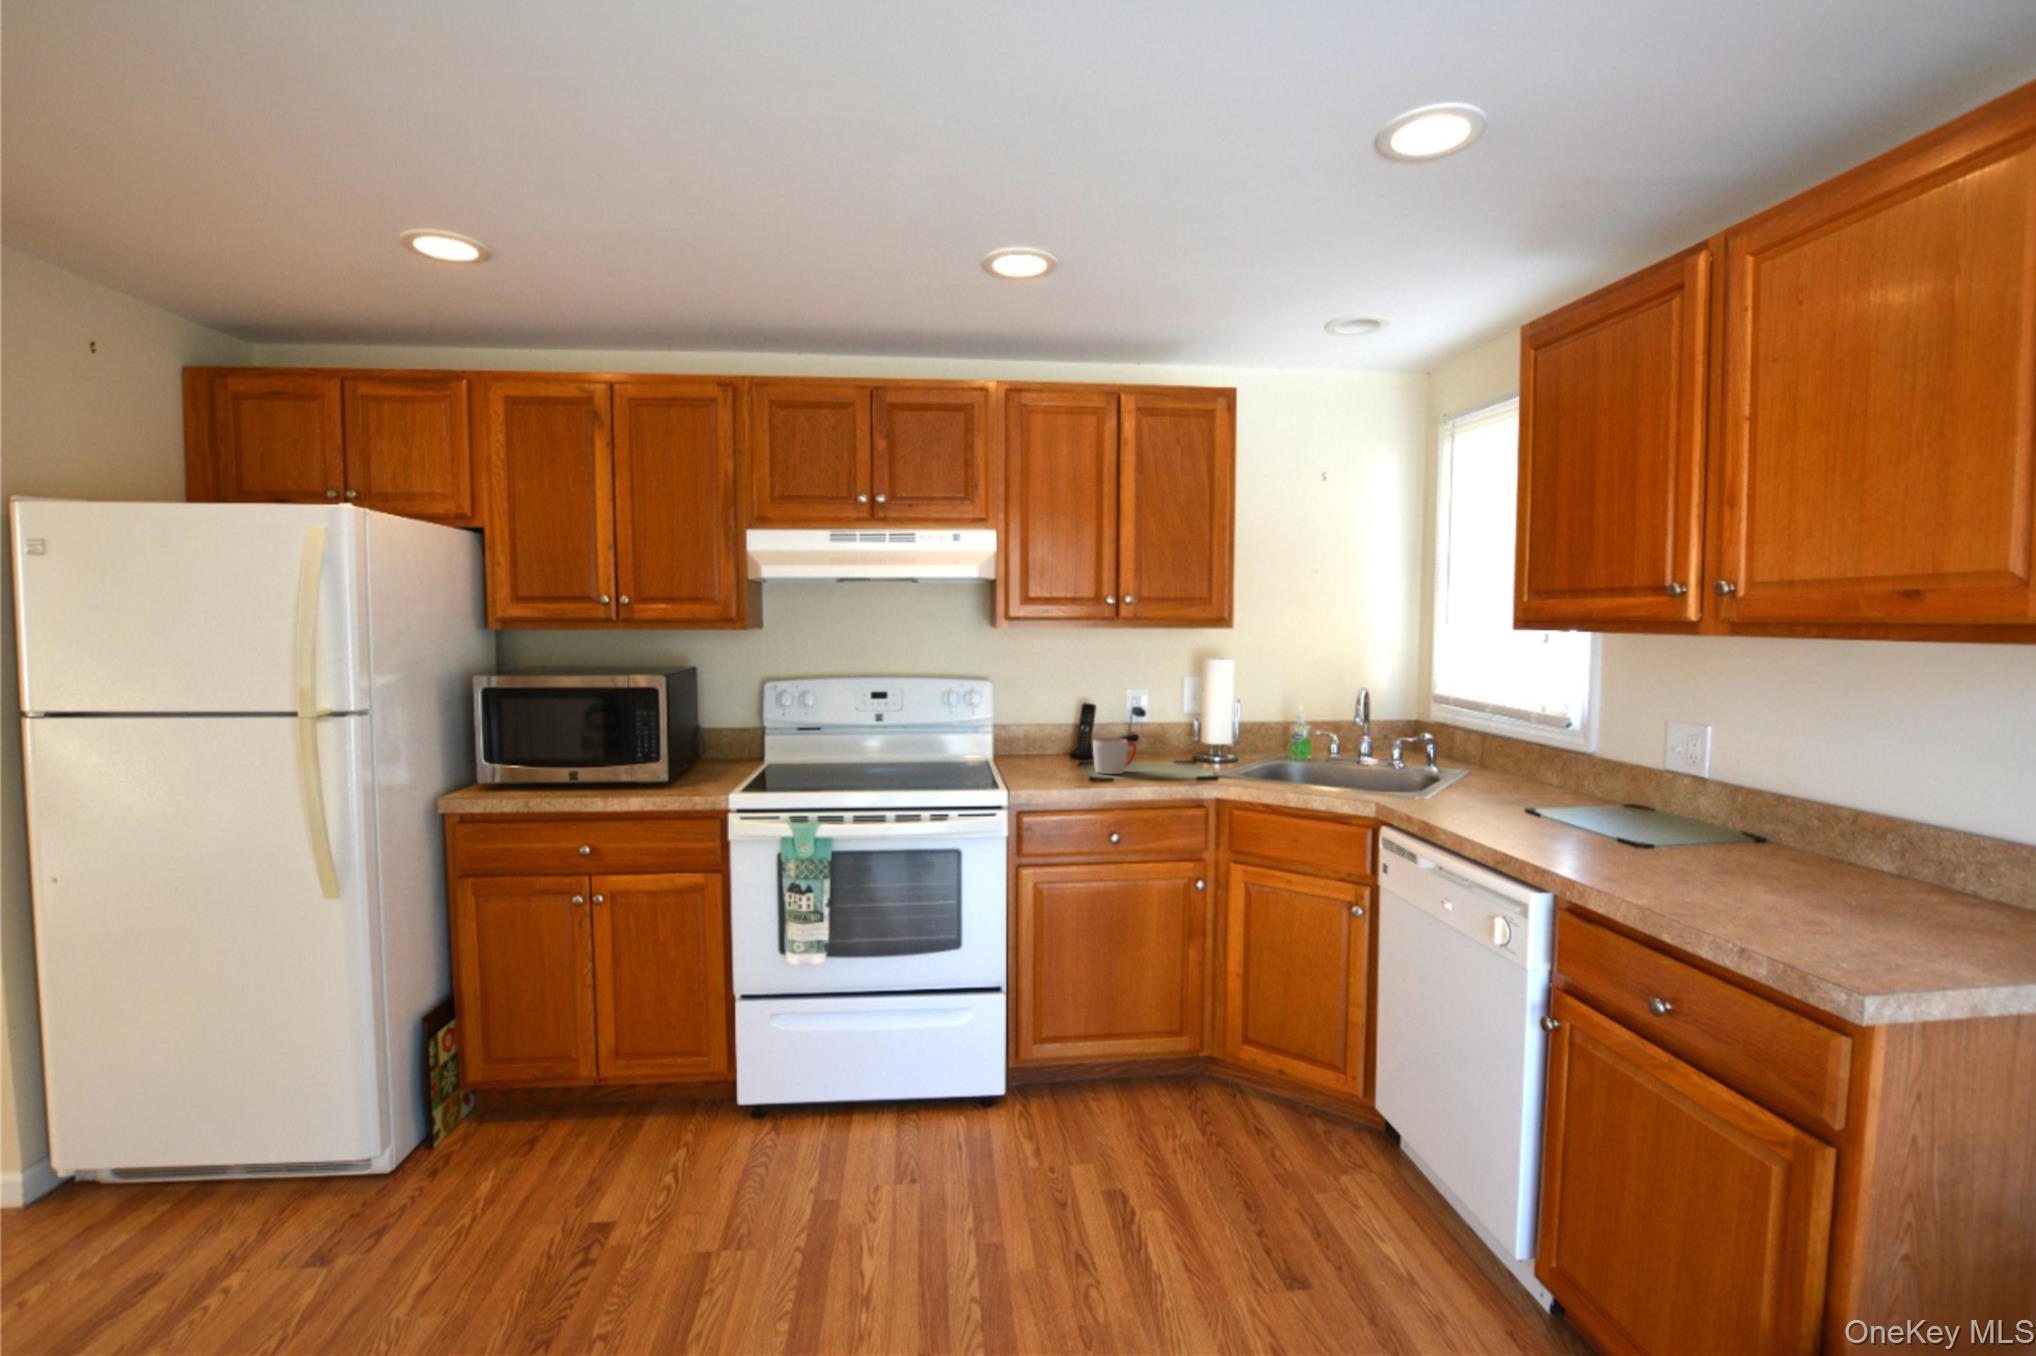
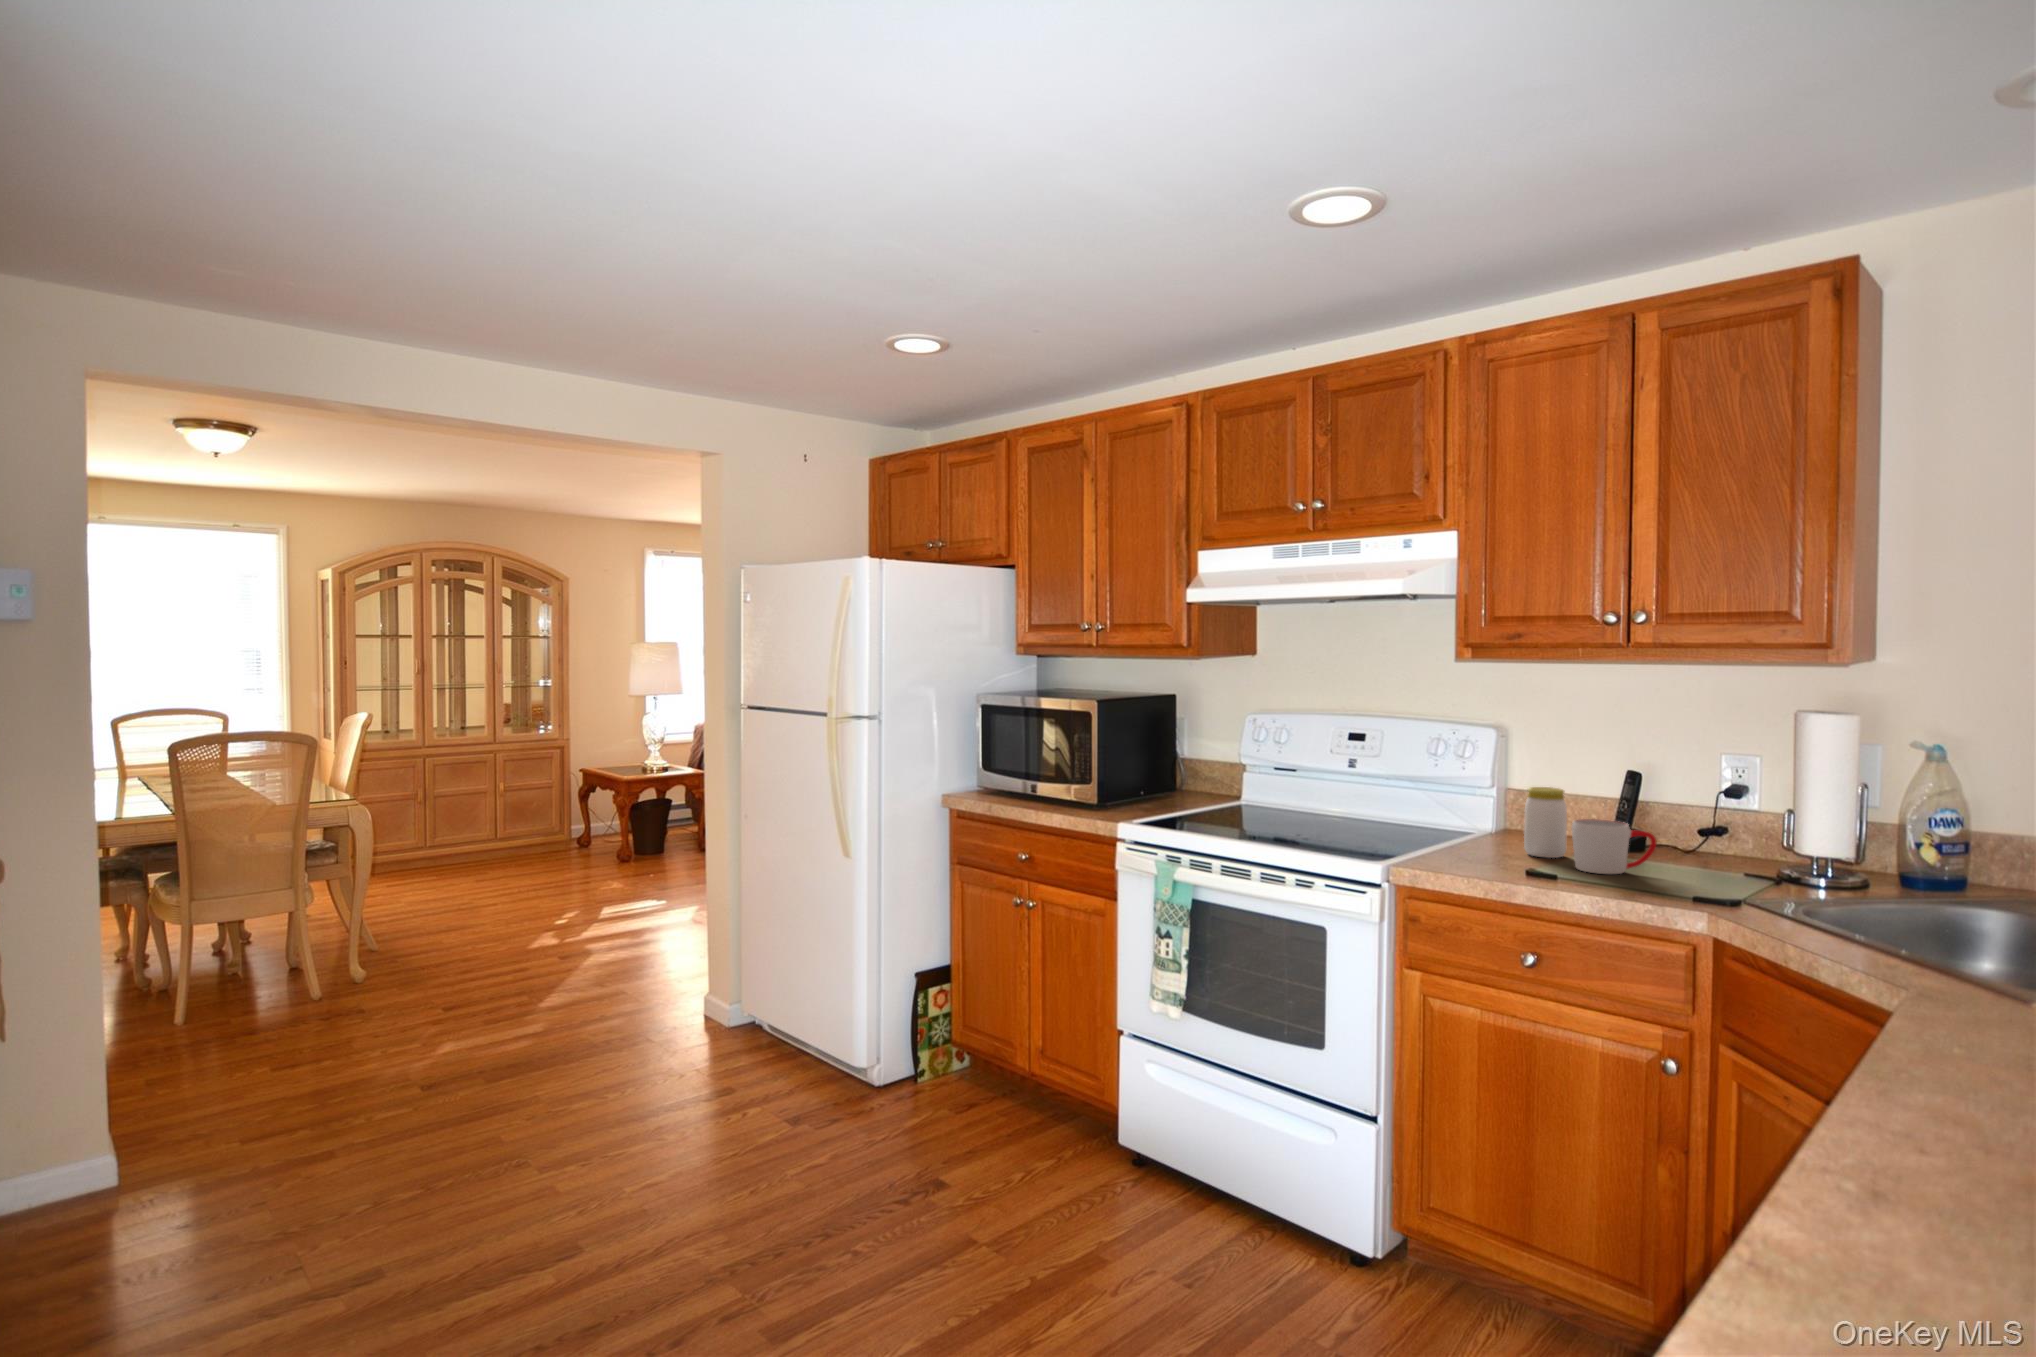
jar: none [1045,720,1072,769] -> present [1524,787,1567,858]

